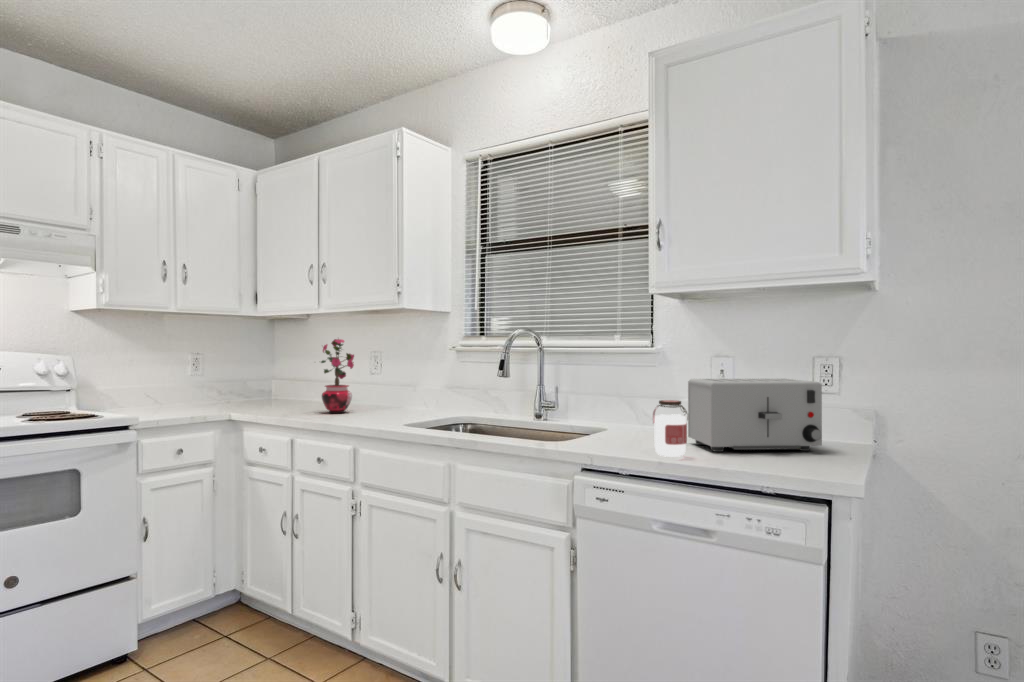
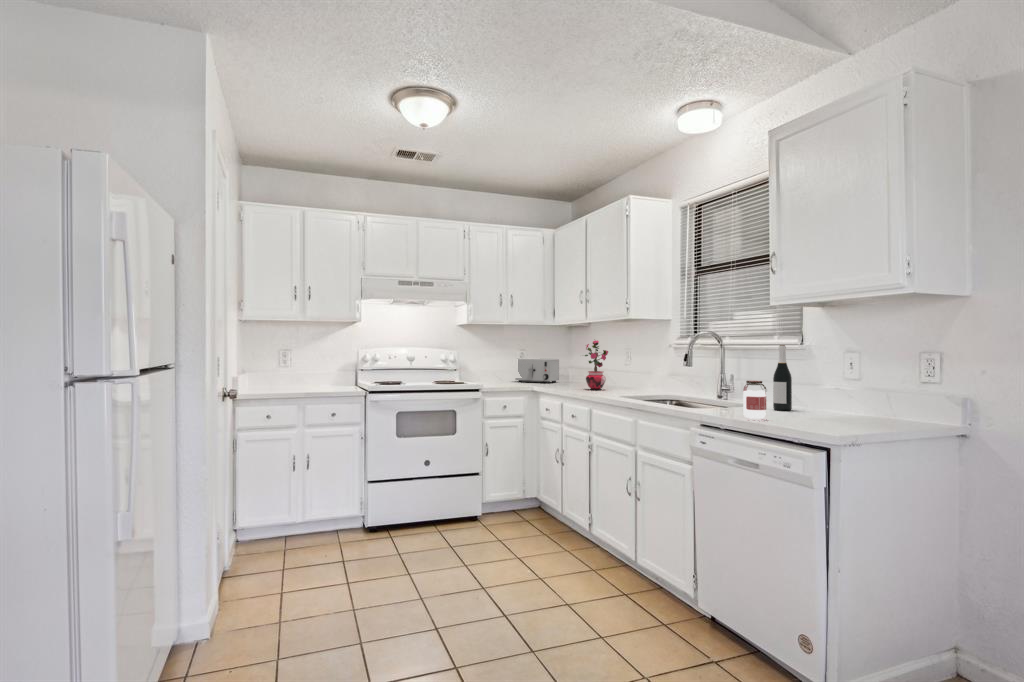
wine bottle: none [635,347,658,435] -> present [773,345,792,411]
toaster: present [688,378,822,452] -> present [515,358,559,383]

